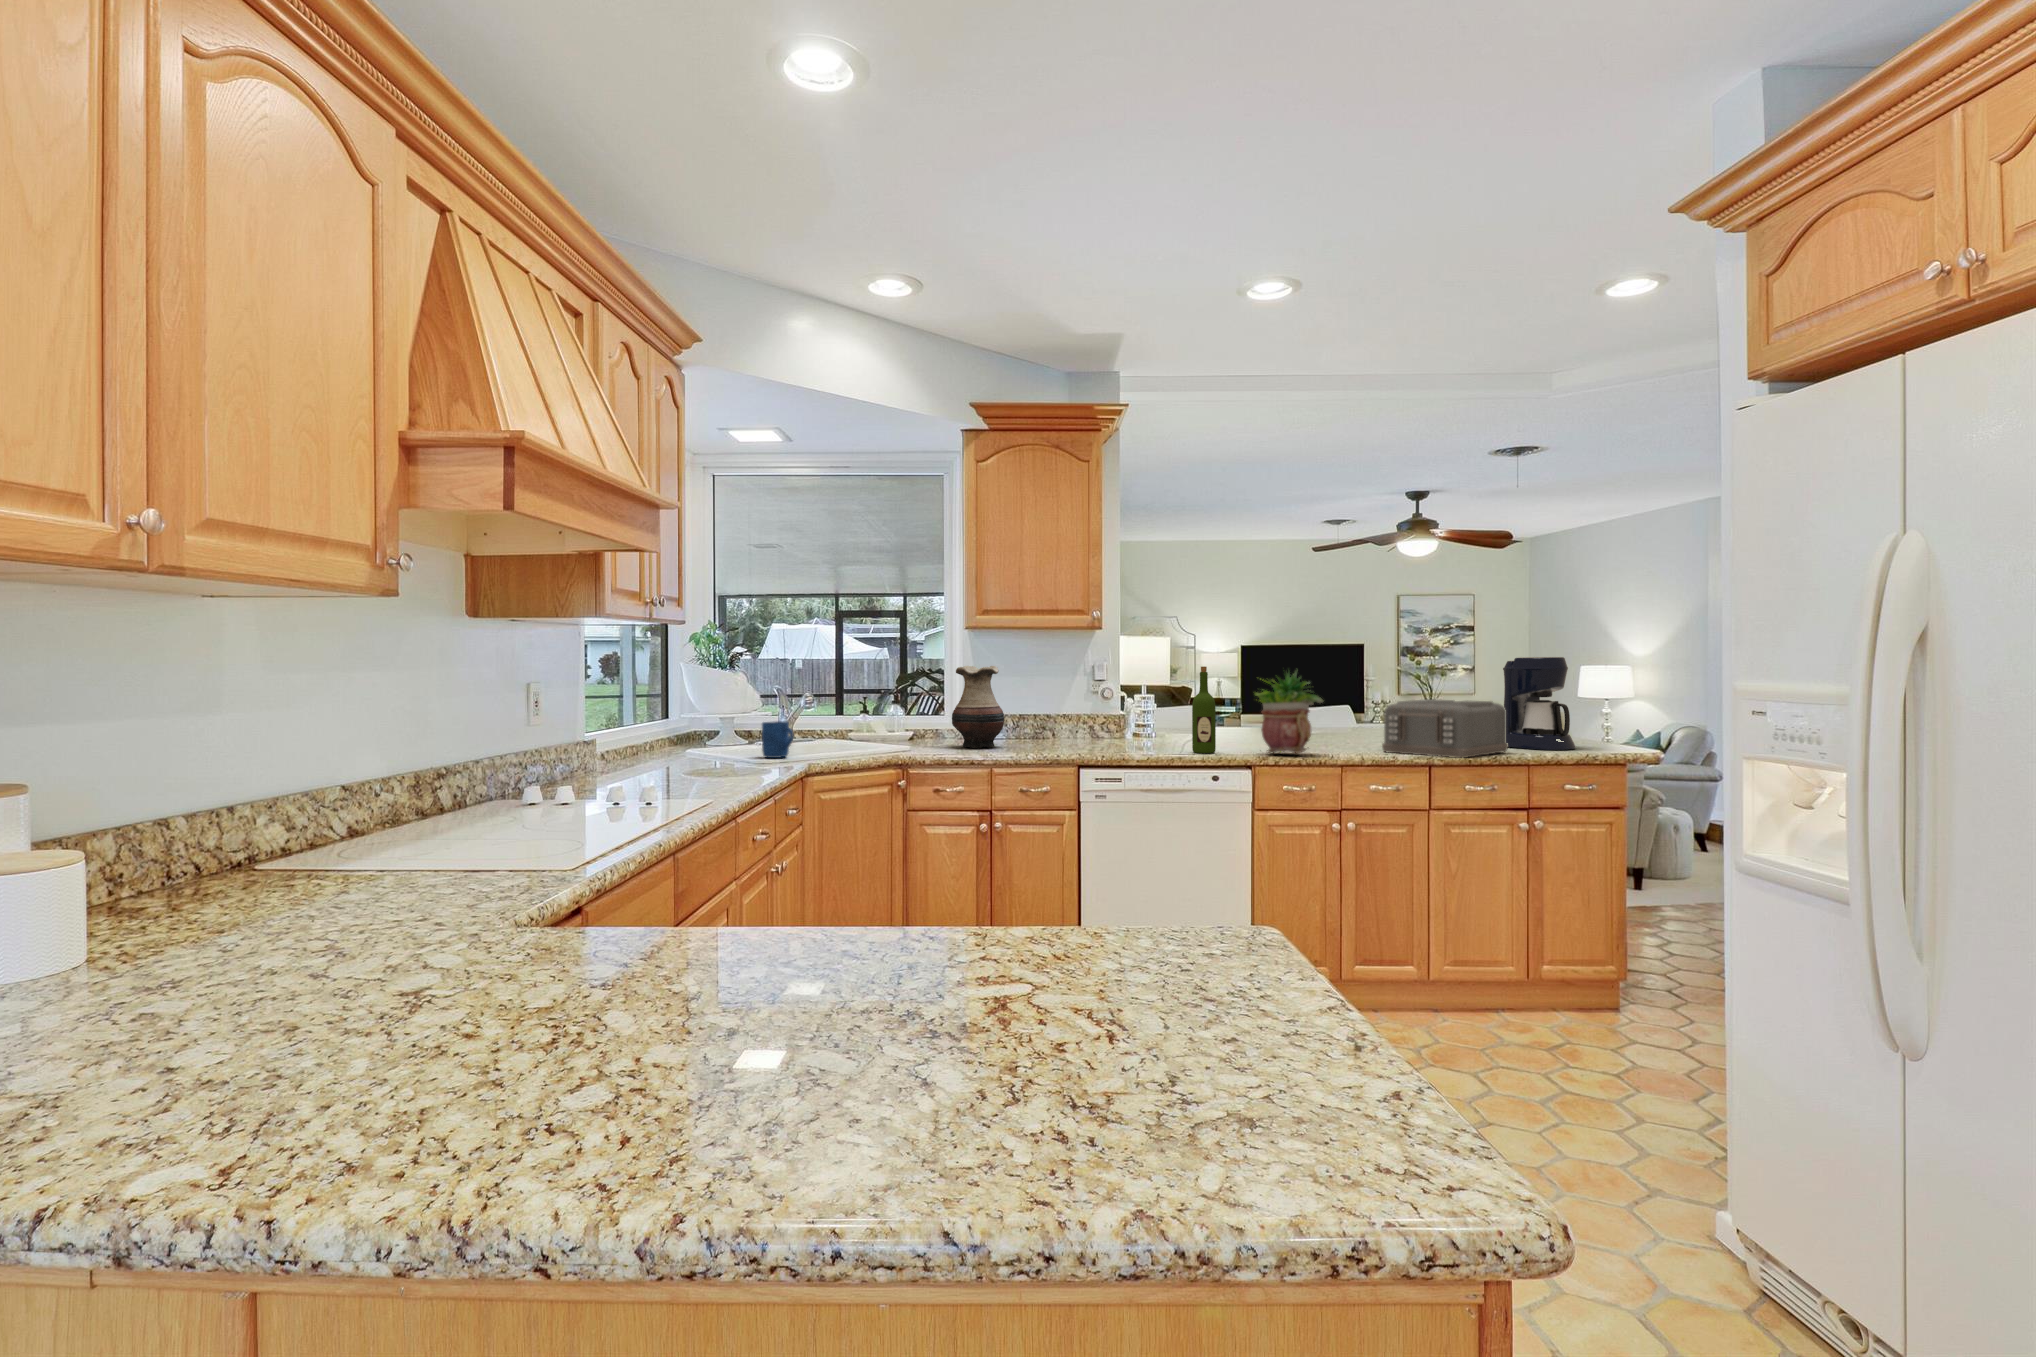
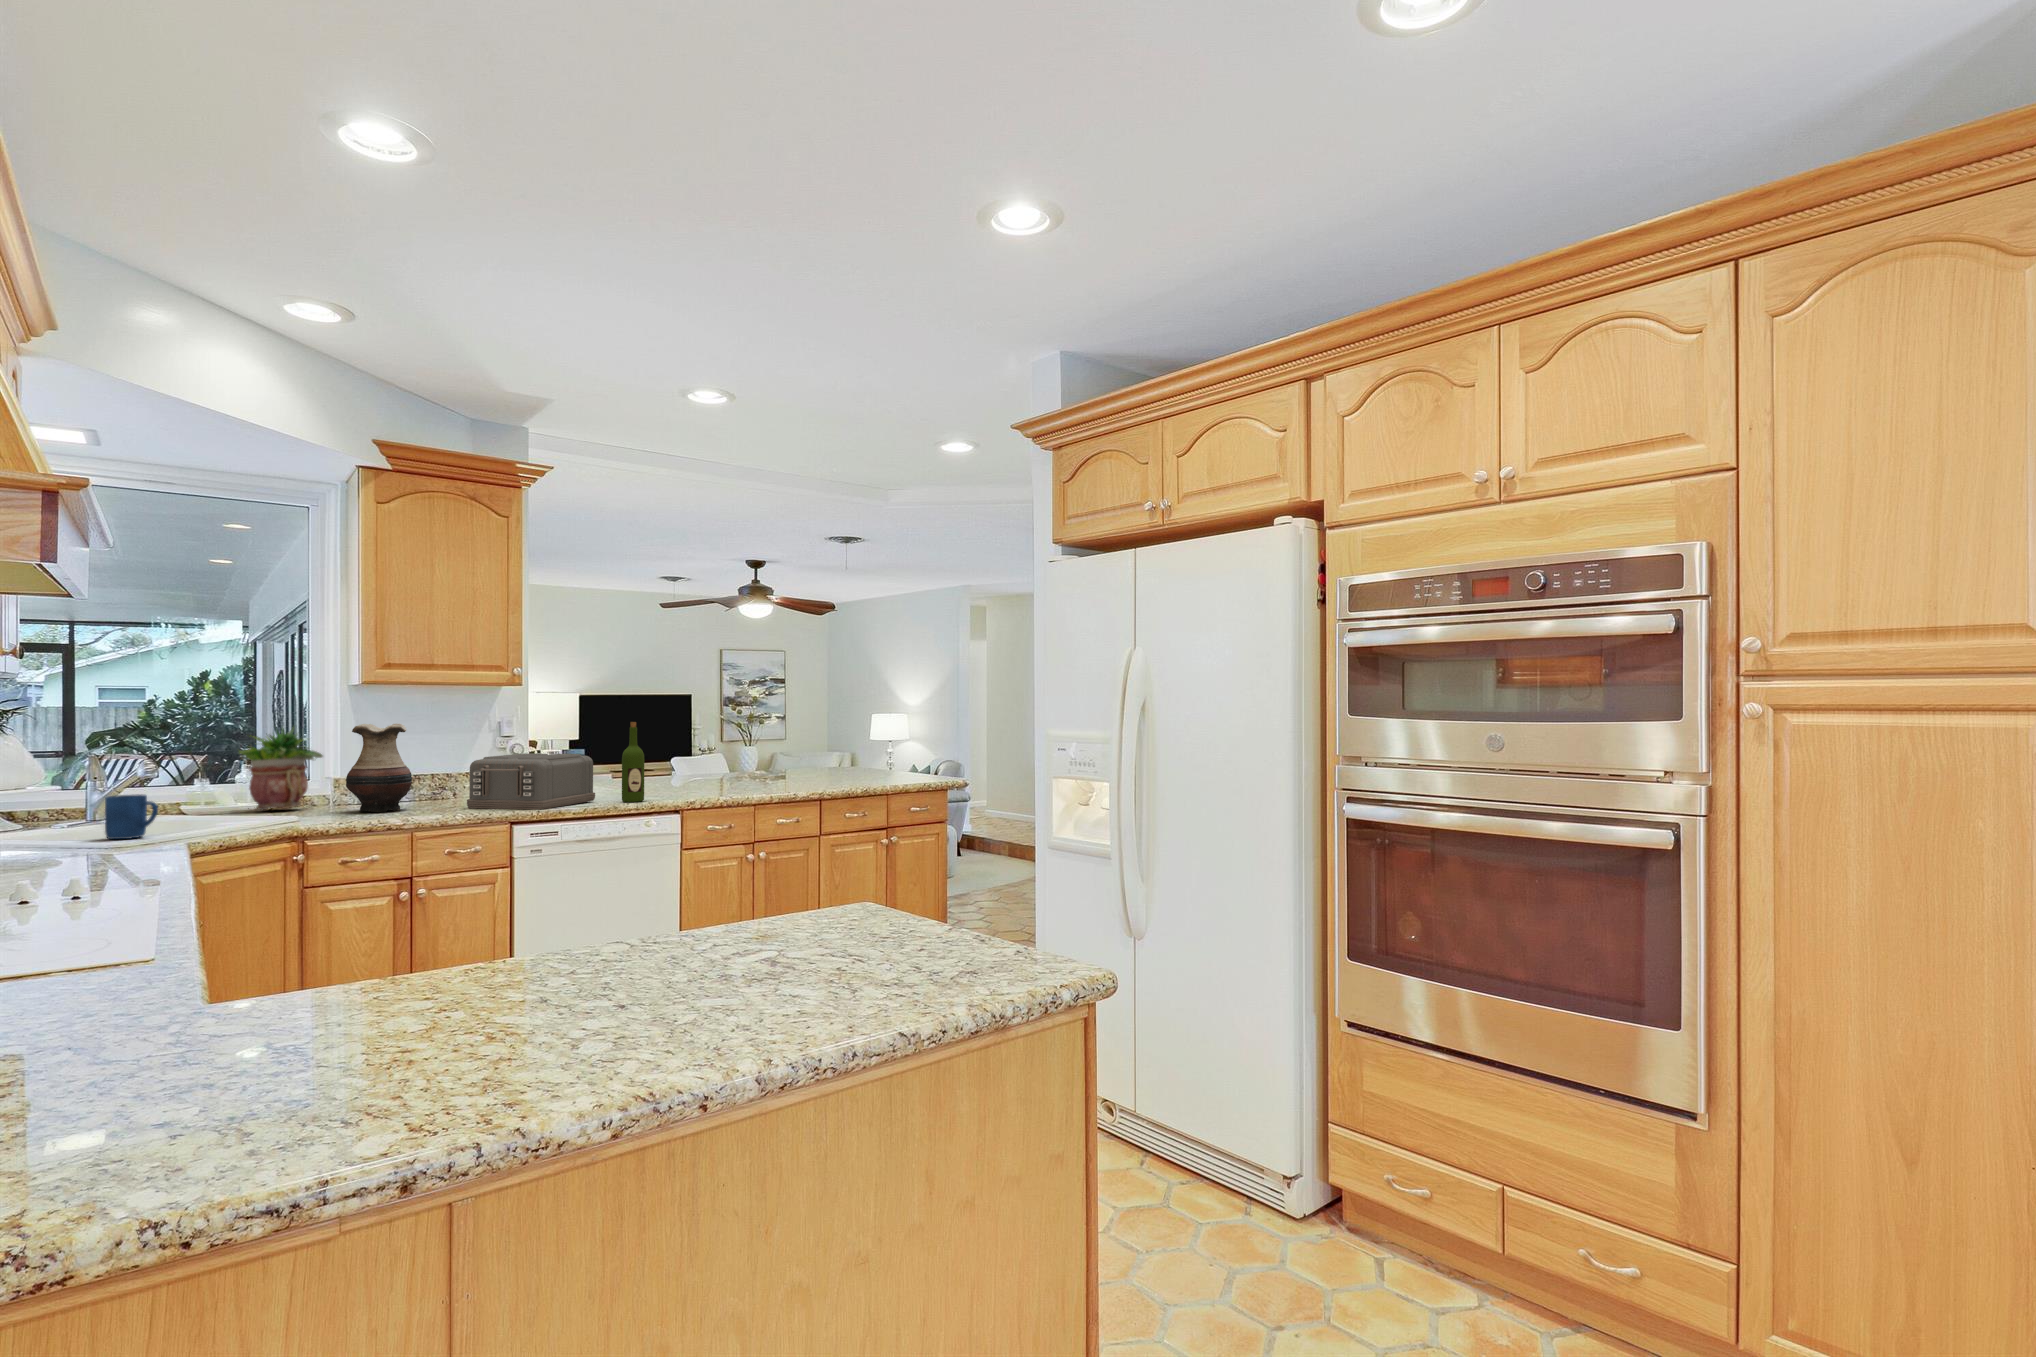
coffee maker: present [1503,657,1576,750] -> none [859,711,914,783]
potted plant: present [1255,671,1323,753] -> present [239,727,323,810]
toaster: present [1382,699,1508,758] -> present [467,753,595,810]

